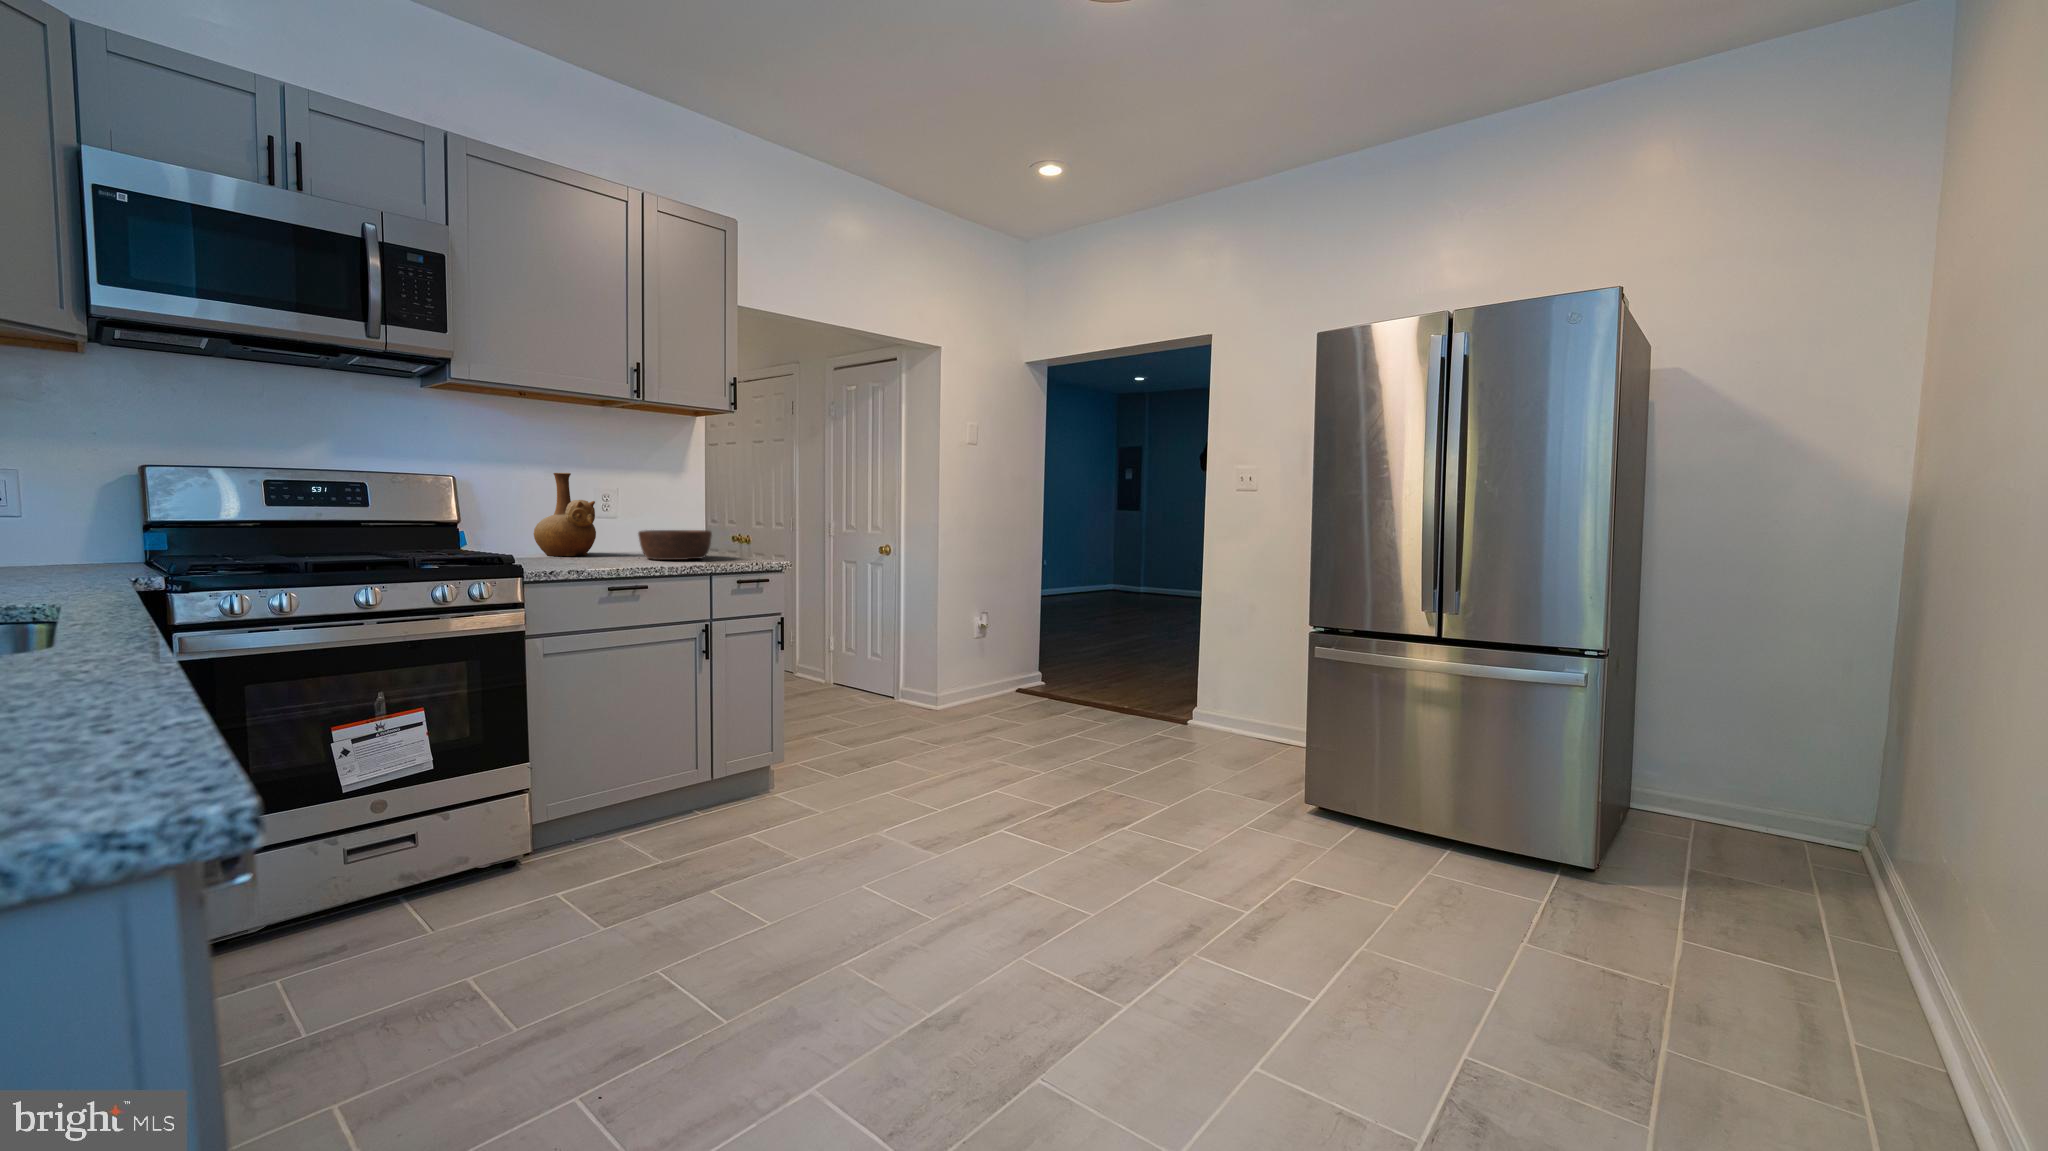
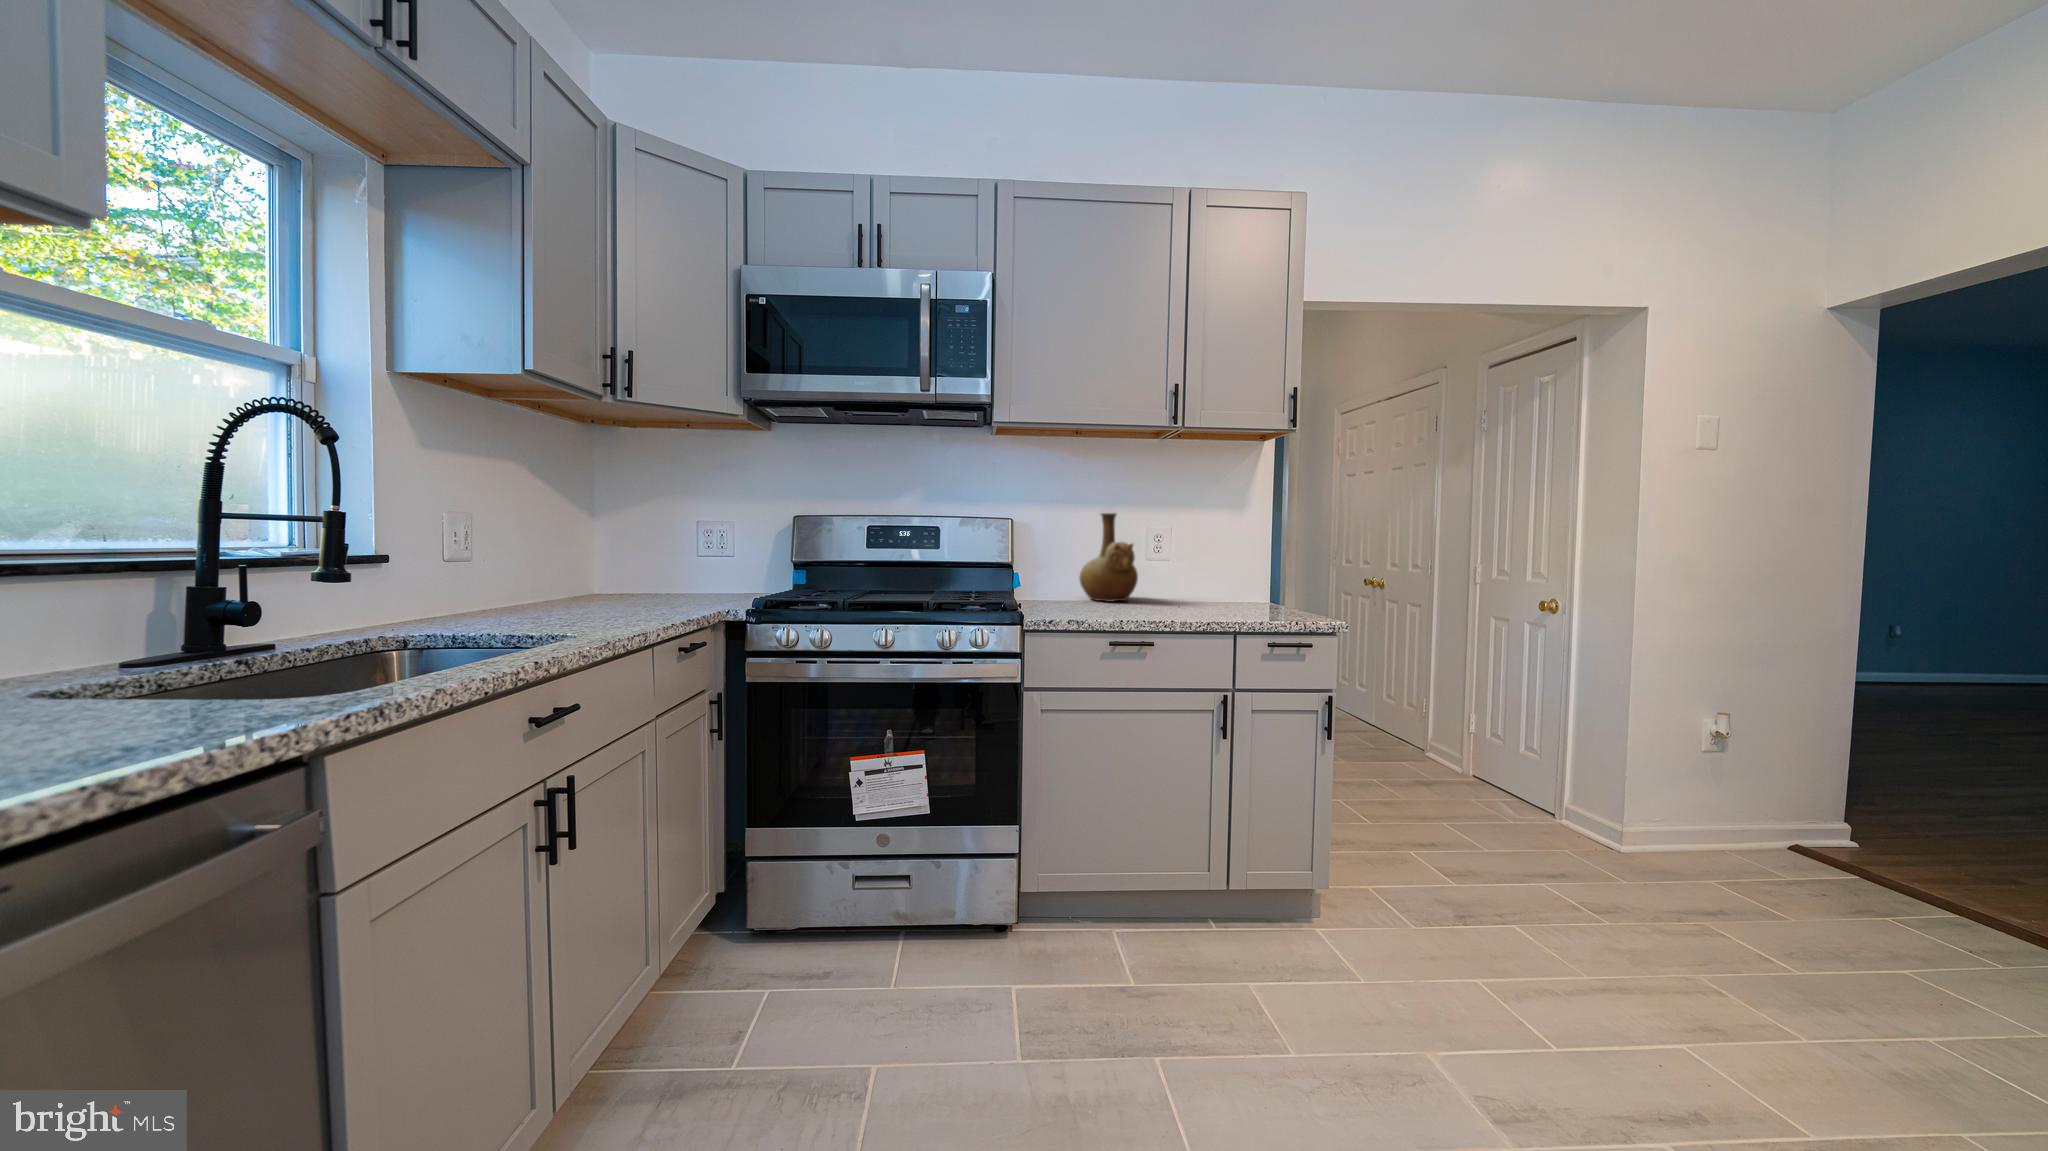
wooden bowl: present [638,530,712,560] -> none [1169,577,1251,614]

